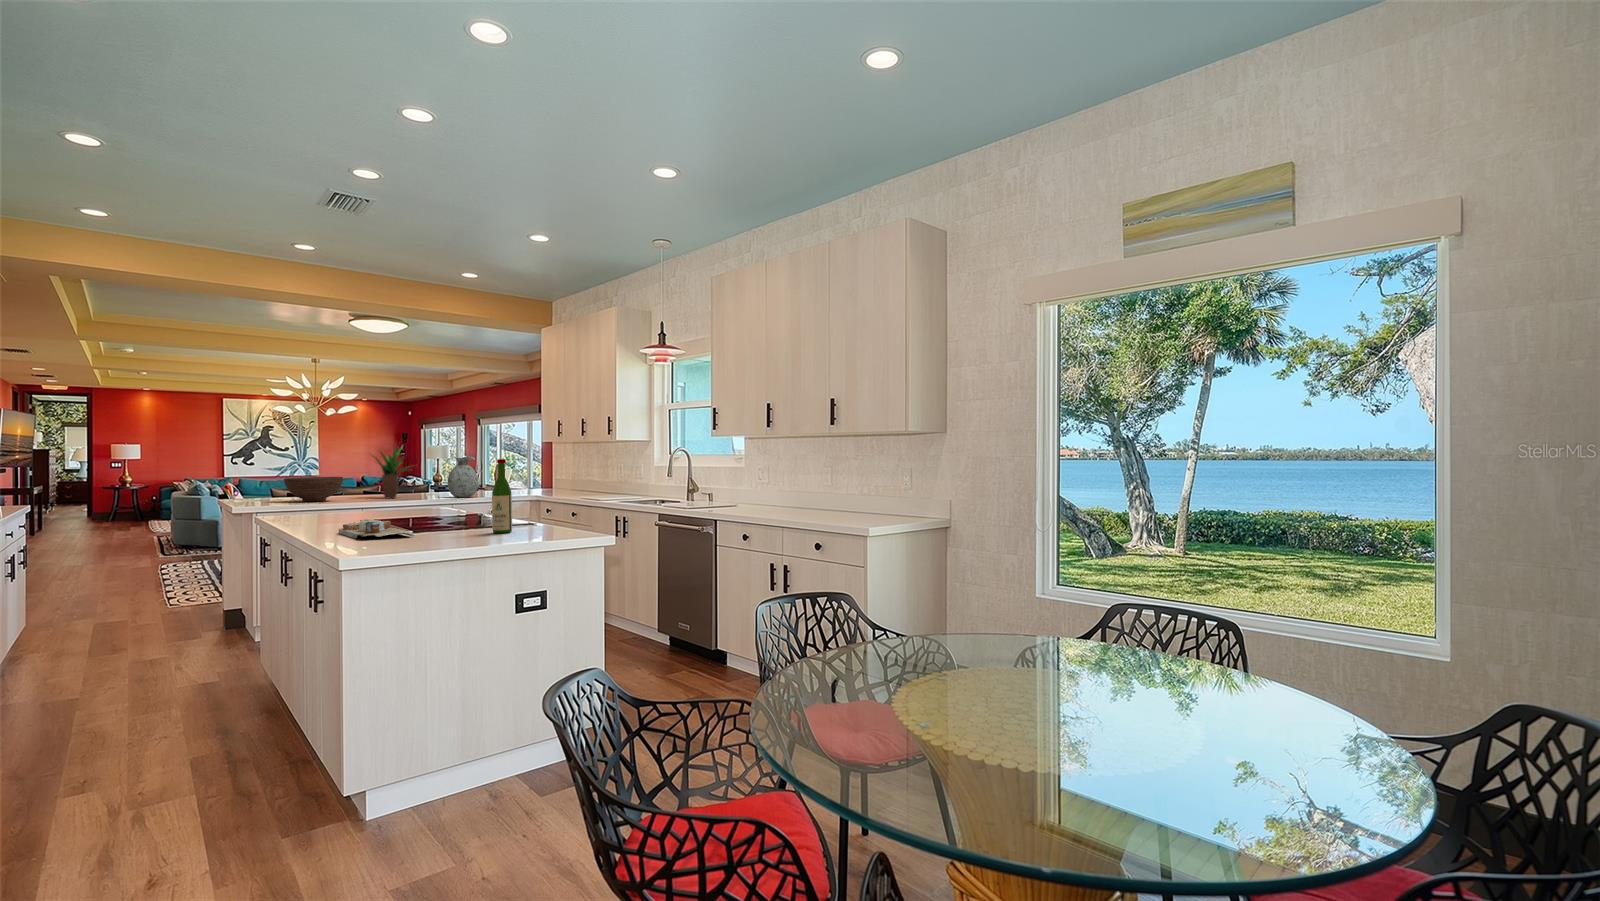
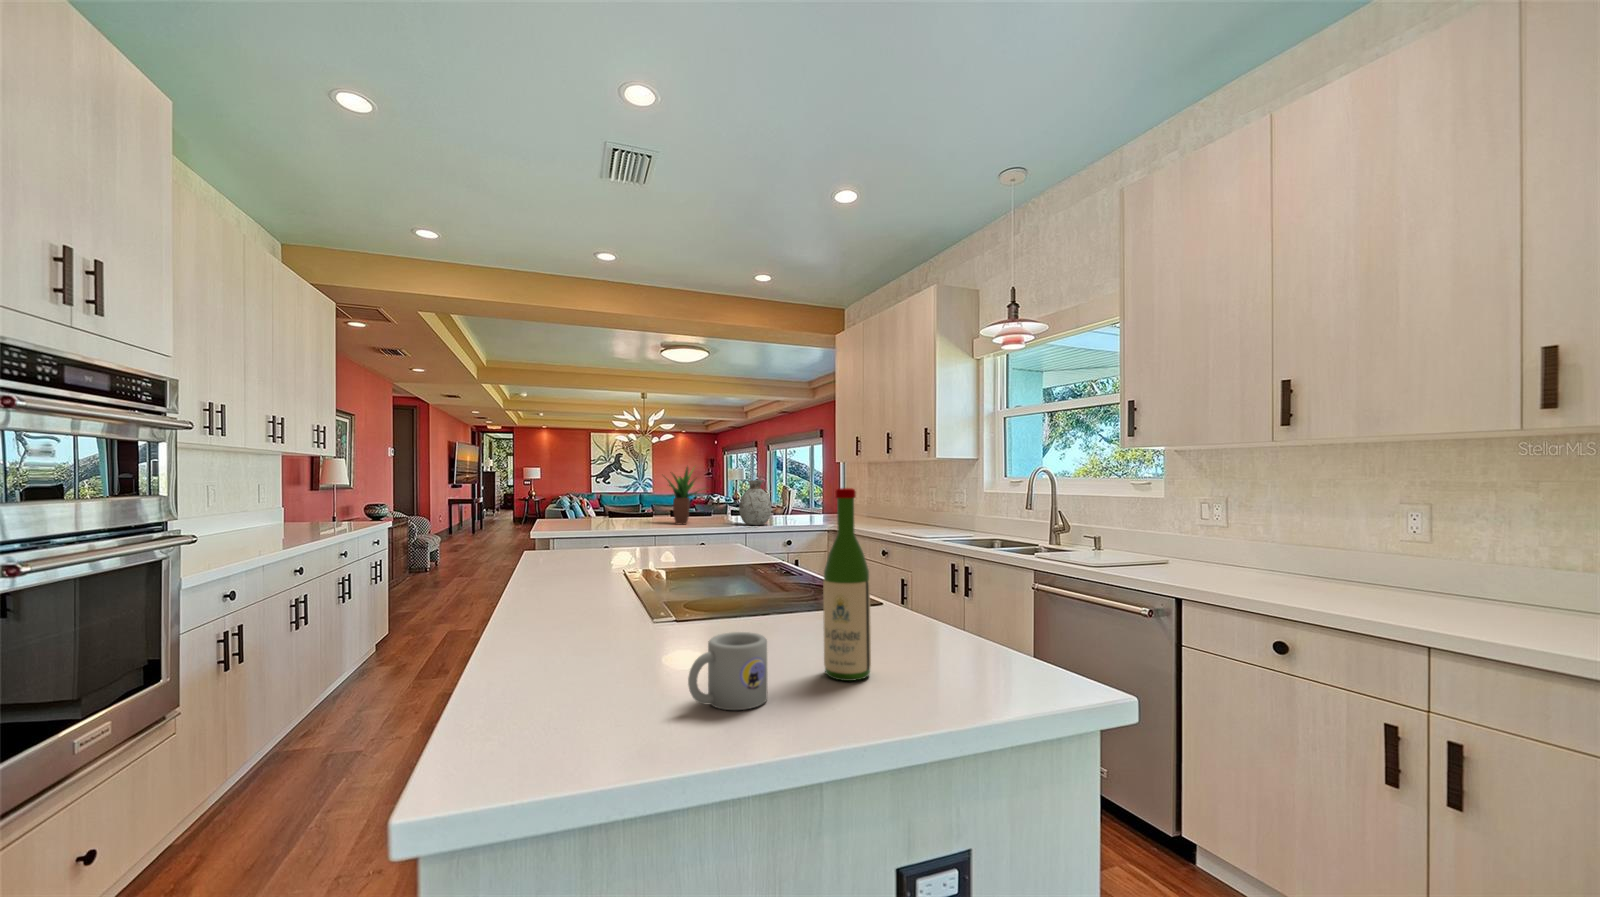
fruit bowl: present [284,477,343,502] -> none [574,500,633,528]
mug: none [437,514,468,537] -> present [688,632,768,710]
cutting board: present [339,520,414,539] -> none [496,615,635,704]

